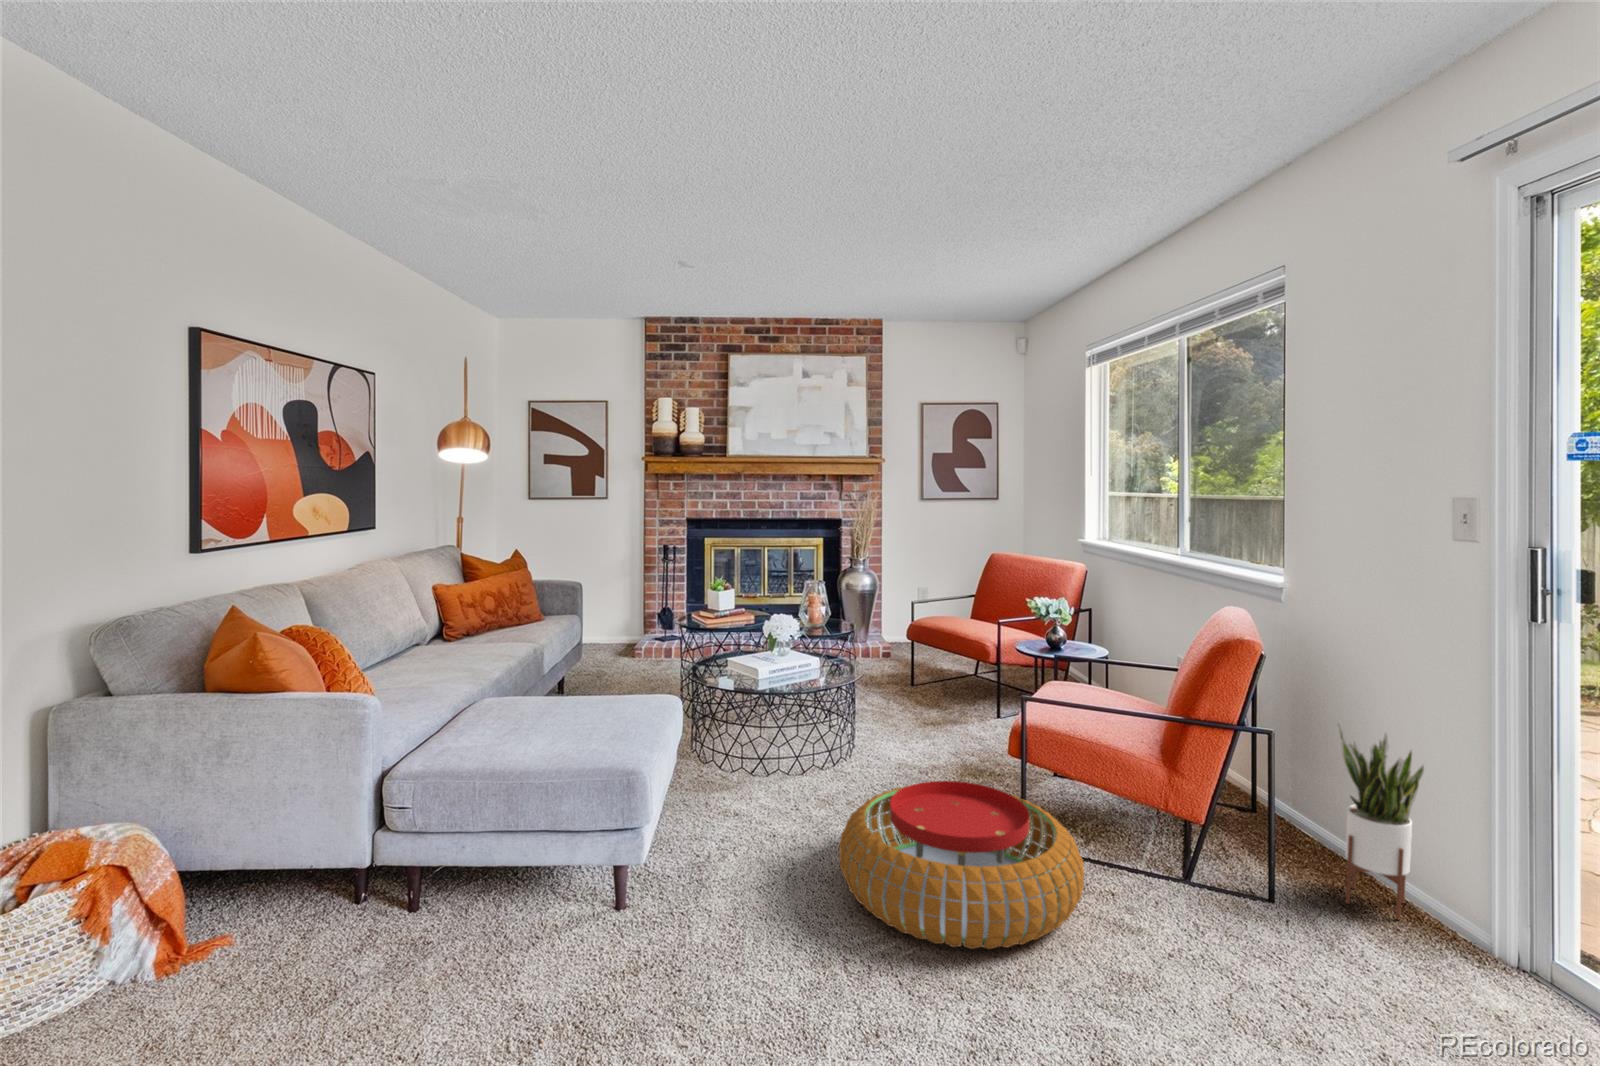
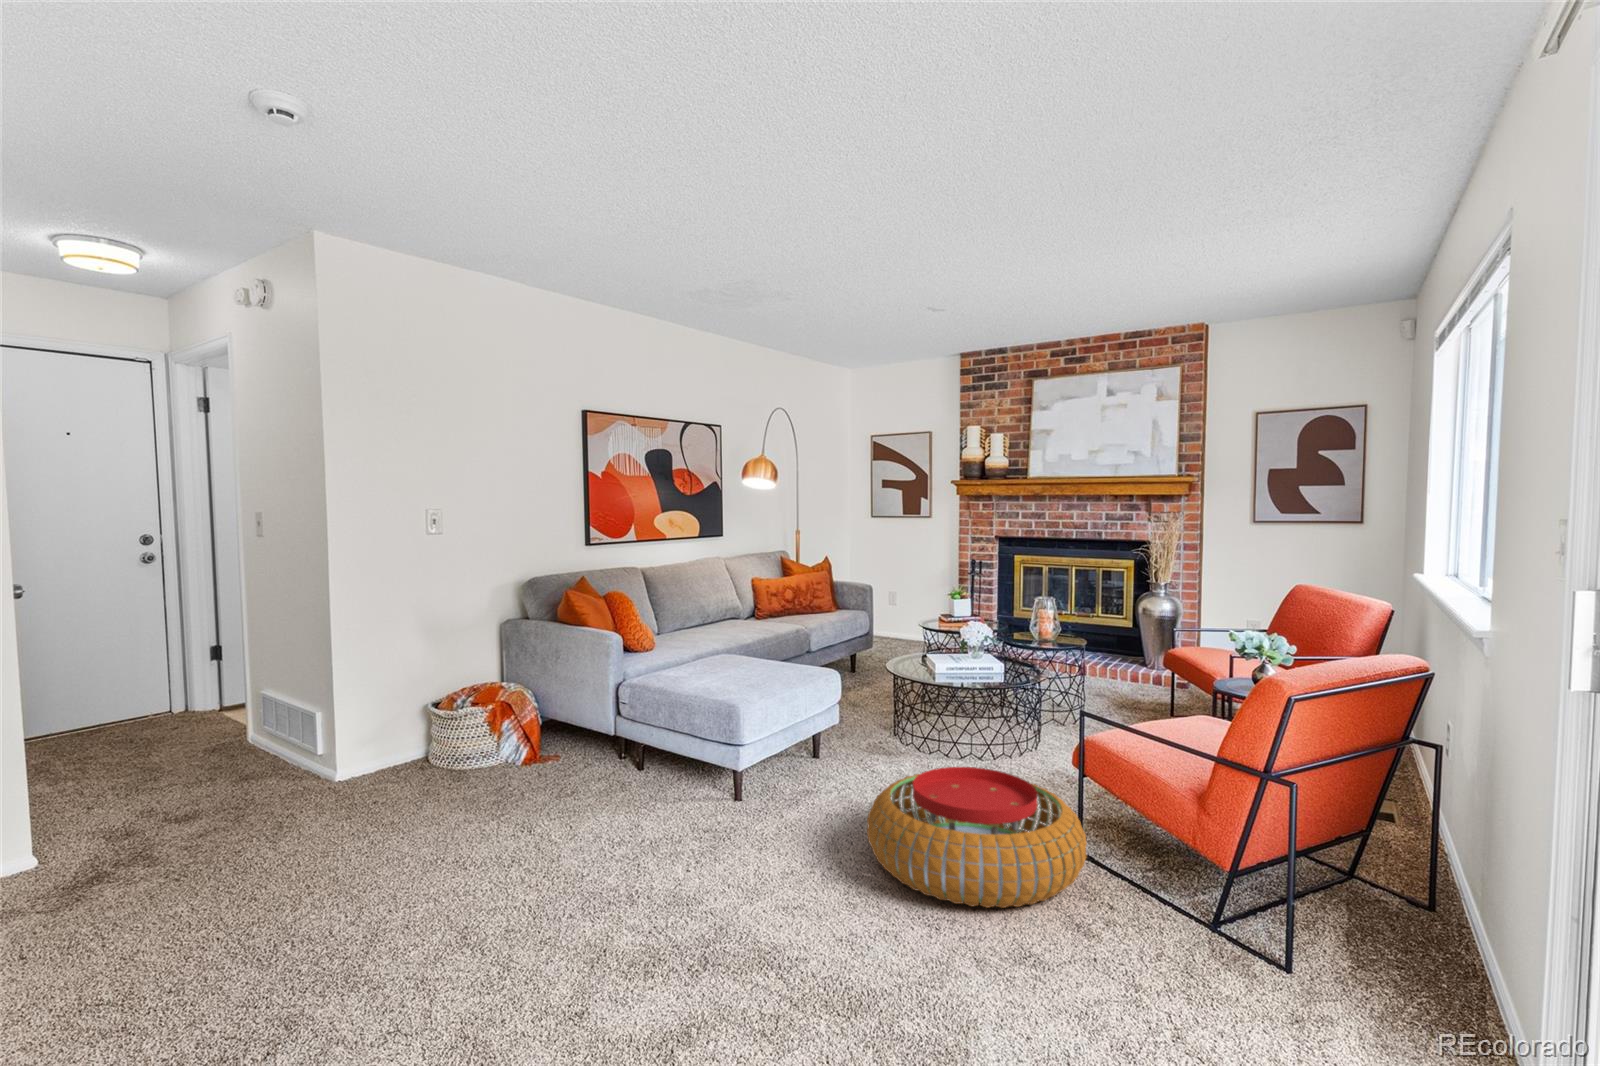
potted plant: present [1337,722,1424,919] -> none [1400,782,1499,1034]

